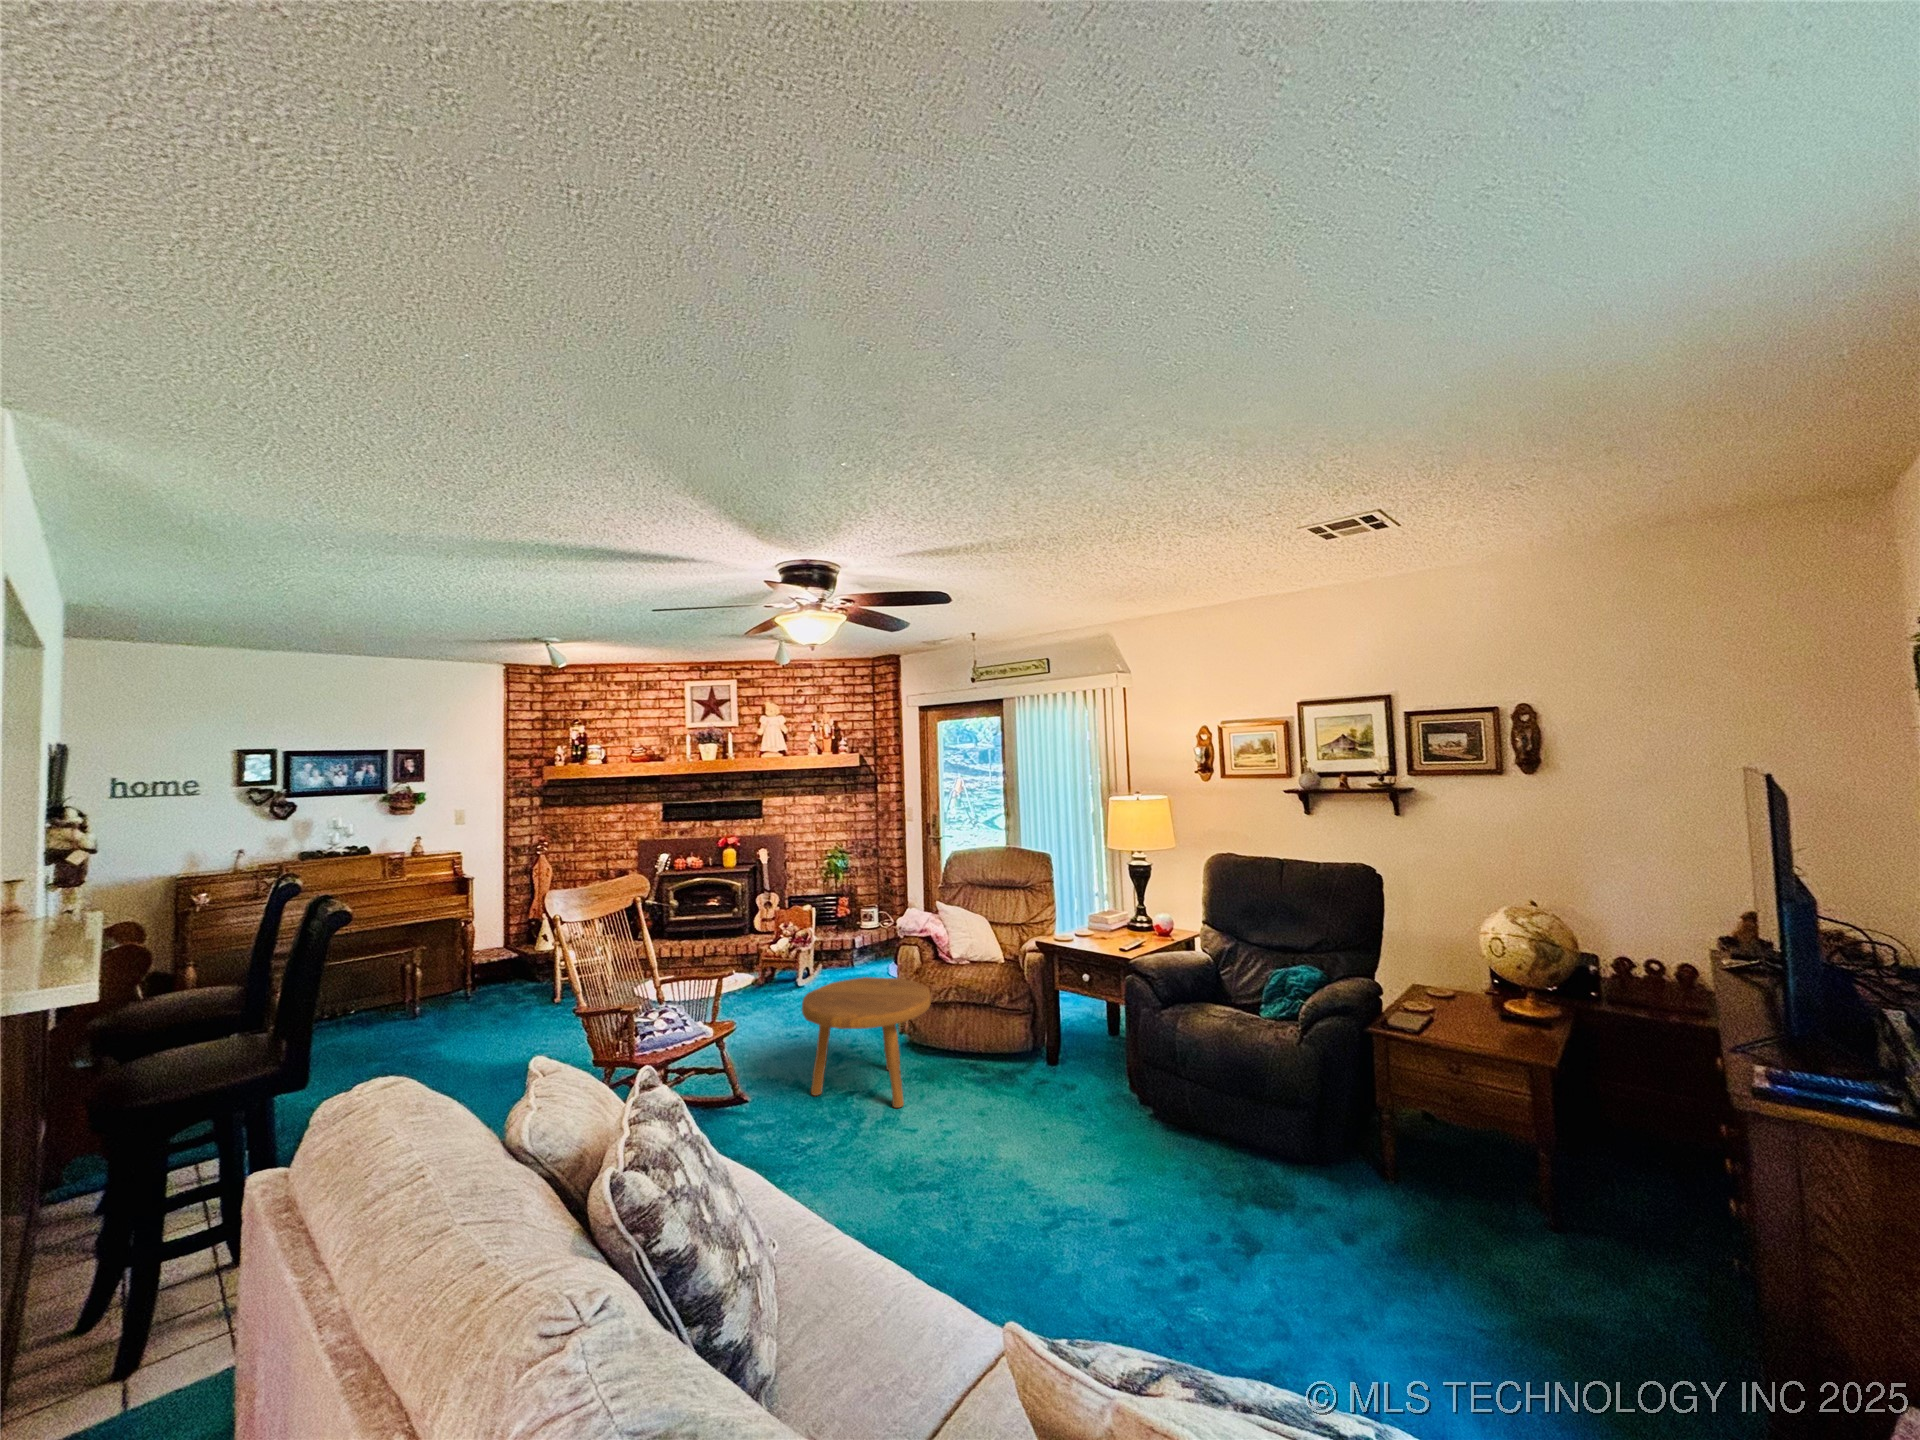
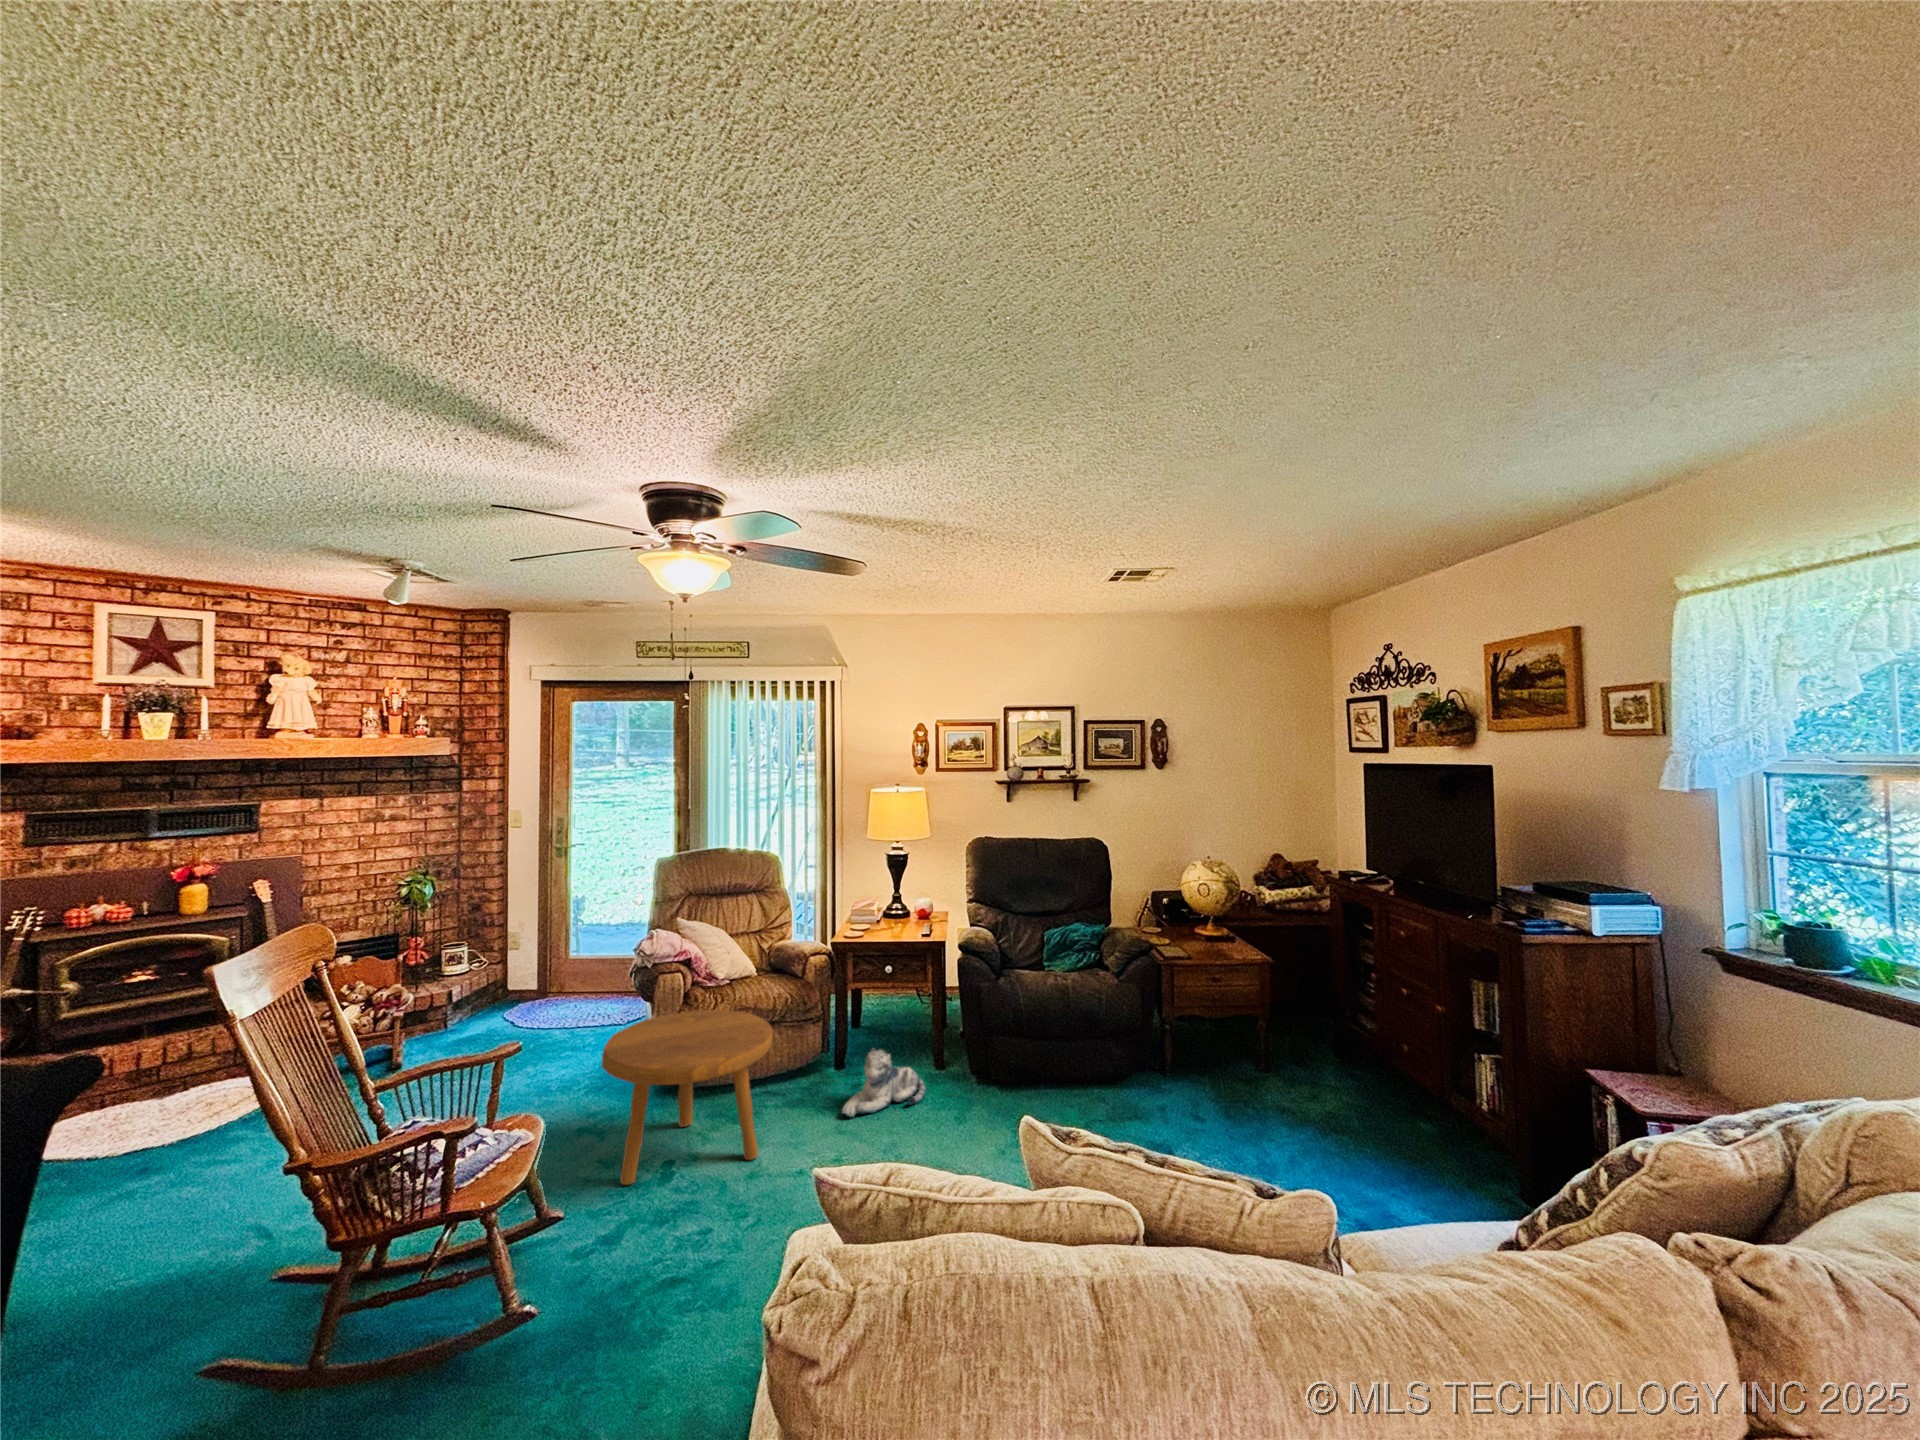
plush toy: none [992,1047,1089,1111] -> present [842,1049,926,1117]

